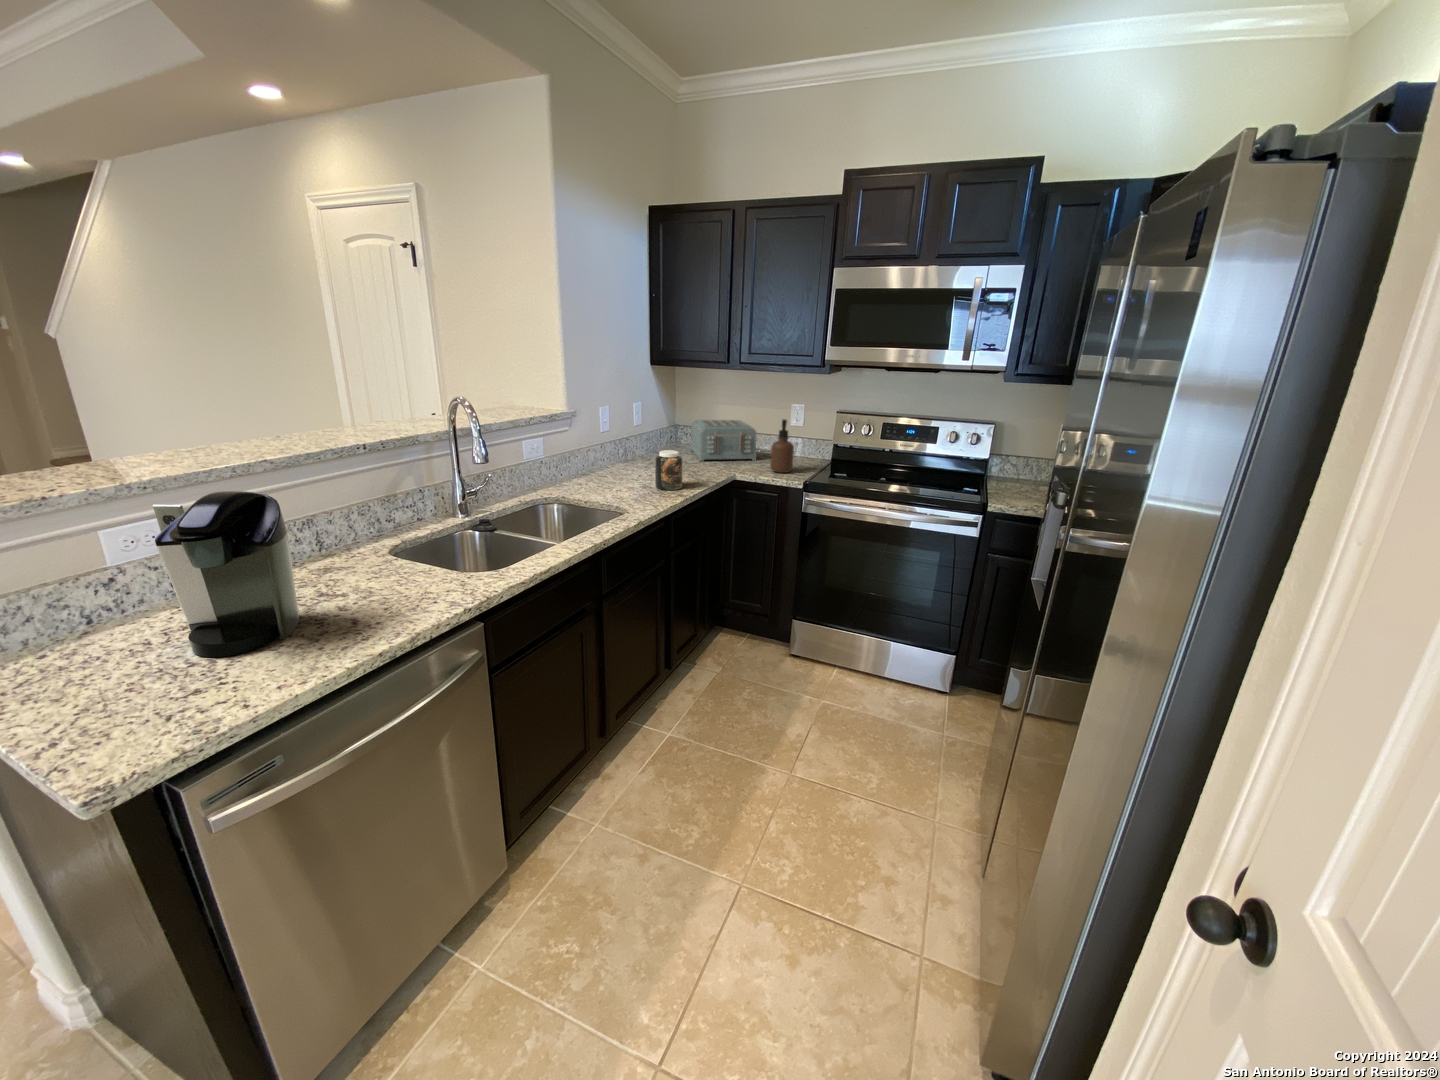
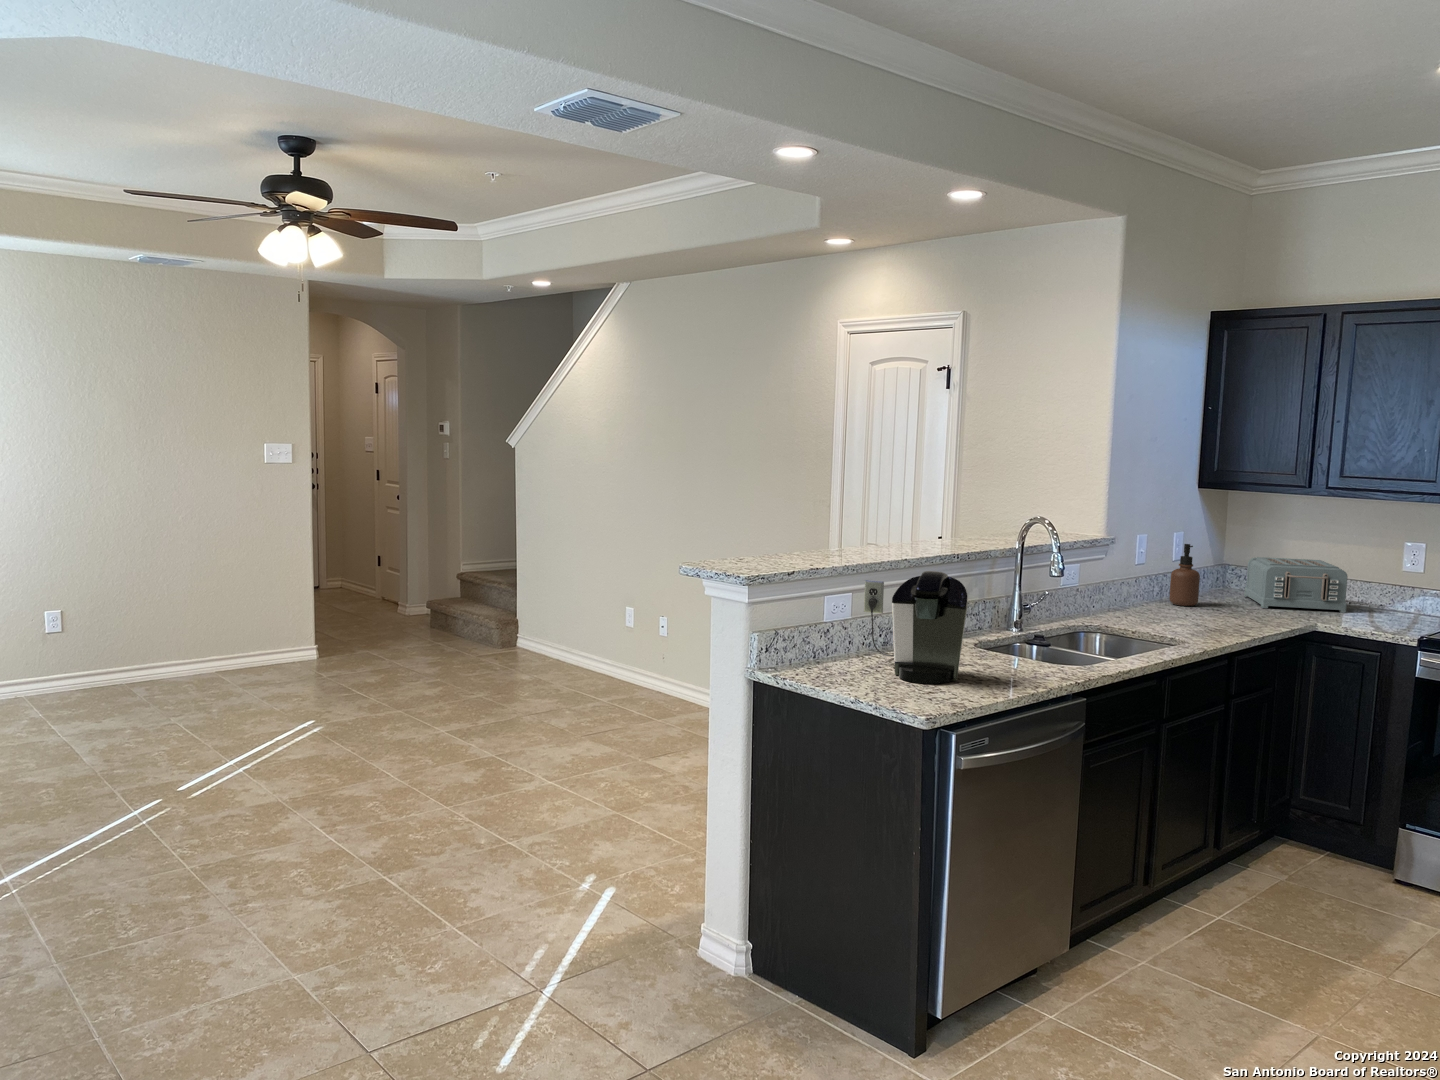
soap dispenser: present [770,419,794,473] -> present [1169,544,1200,606]
jar: present [655,450,682,490] -> none [1213,584,1250,630]

